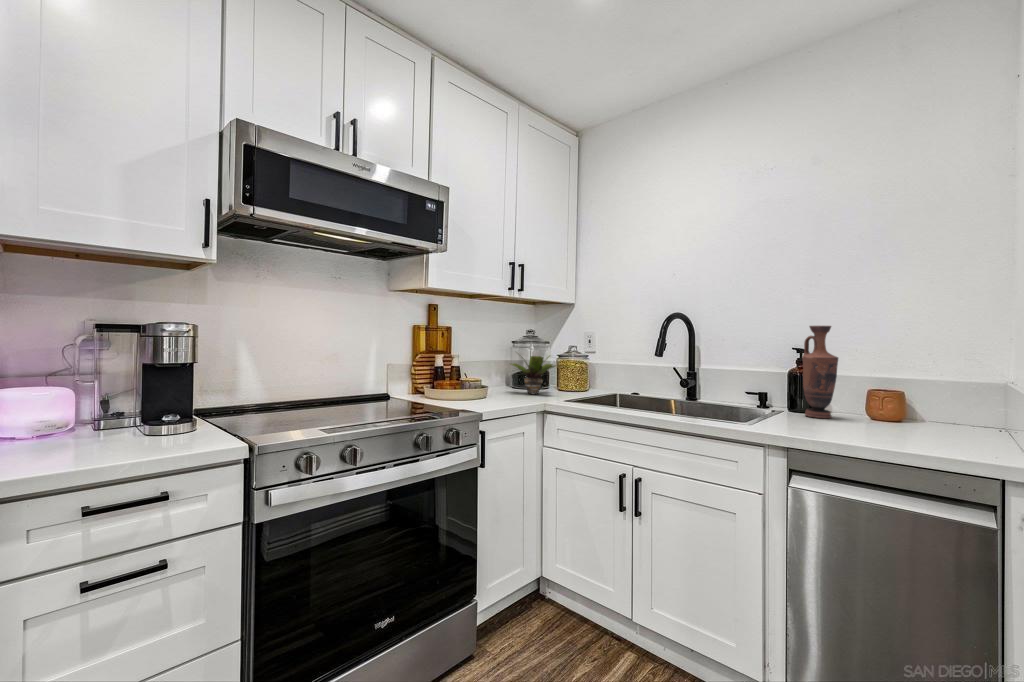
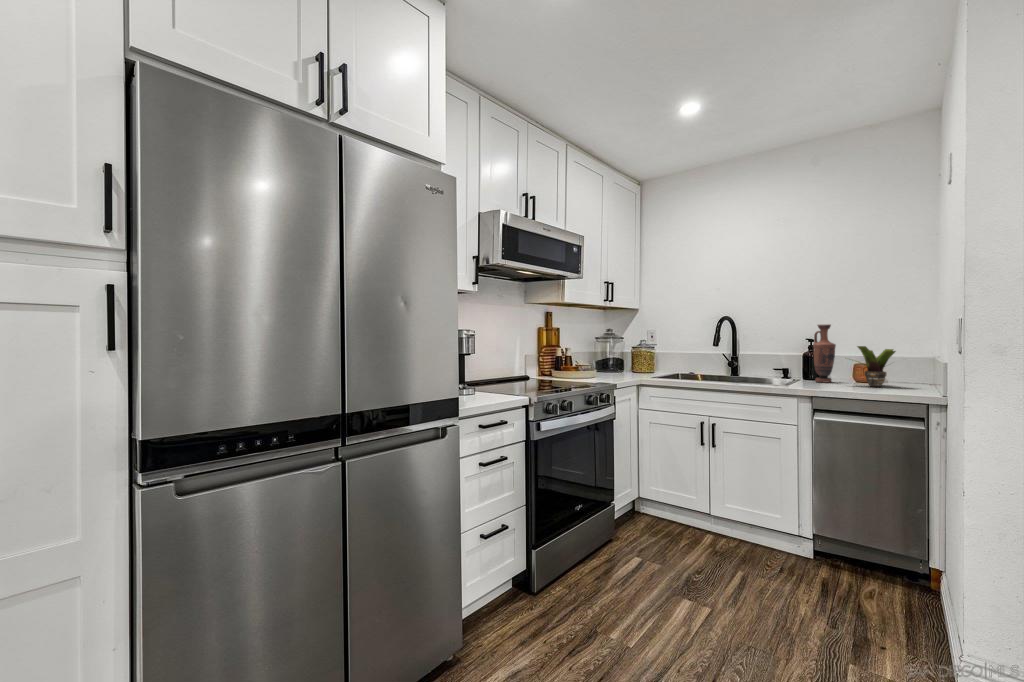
potted plant: present [510,356,555,394] -> present [856,346,896,387]

